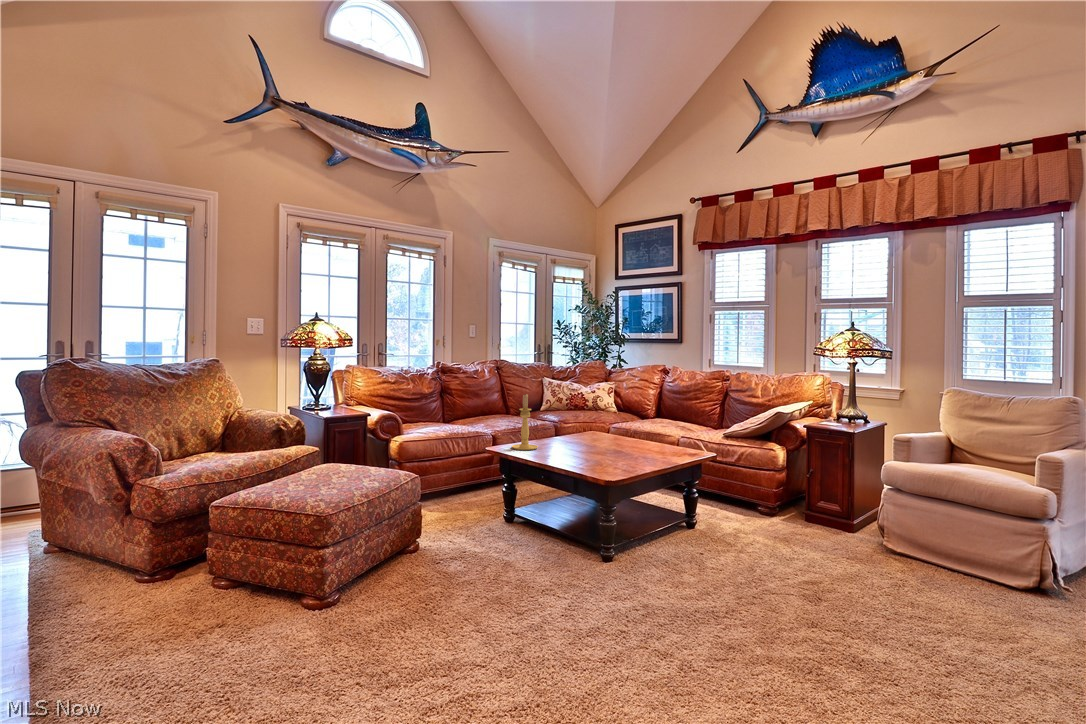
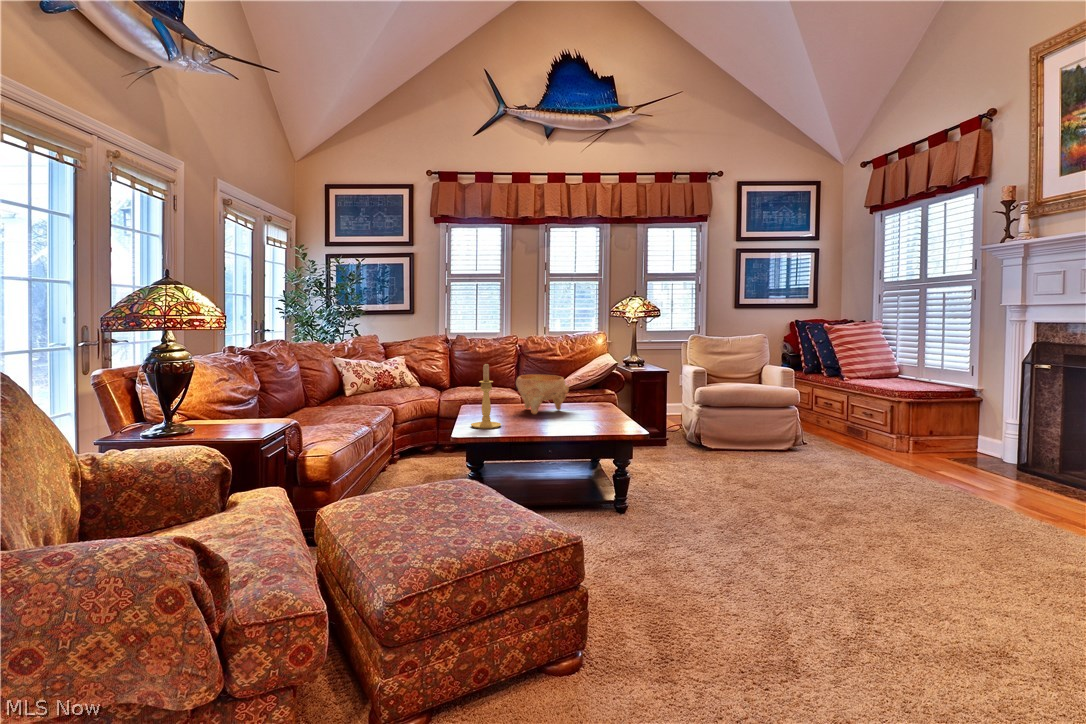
decorative bowl: none [595,409,649,448] -> present [516,374,569,414]

